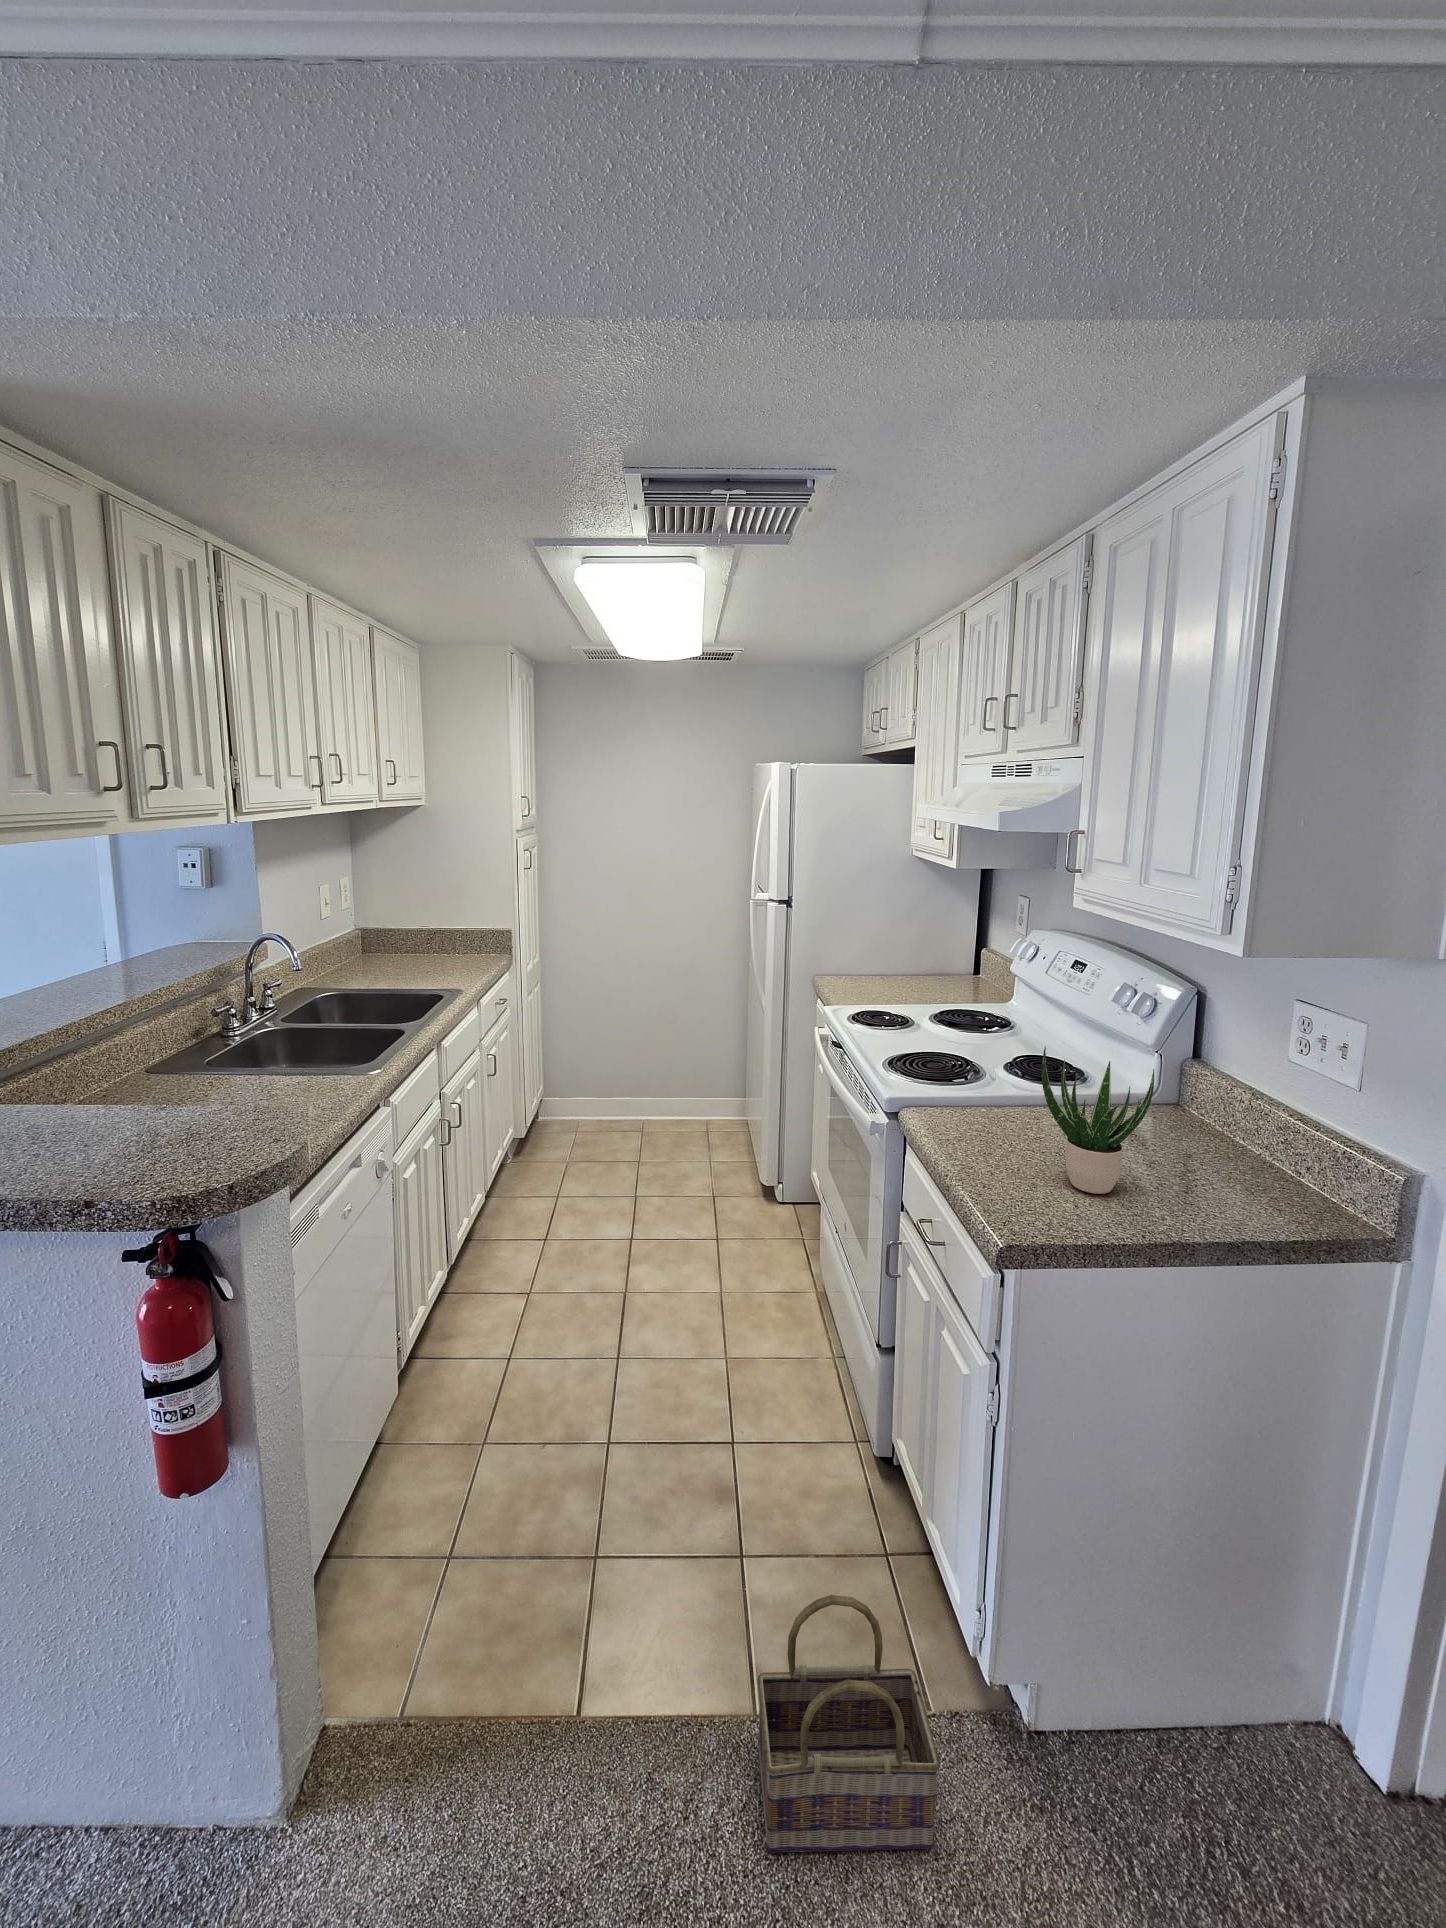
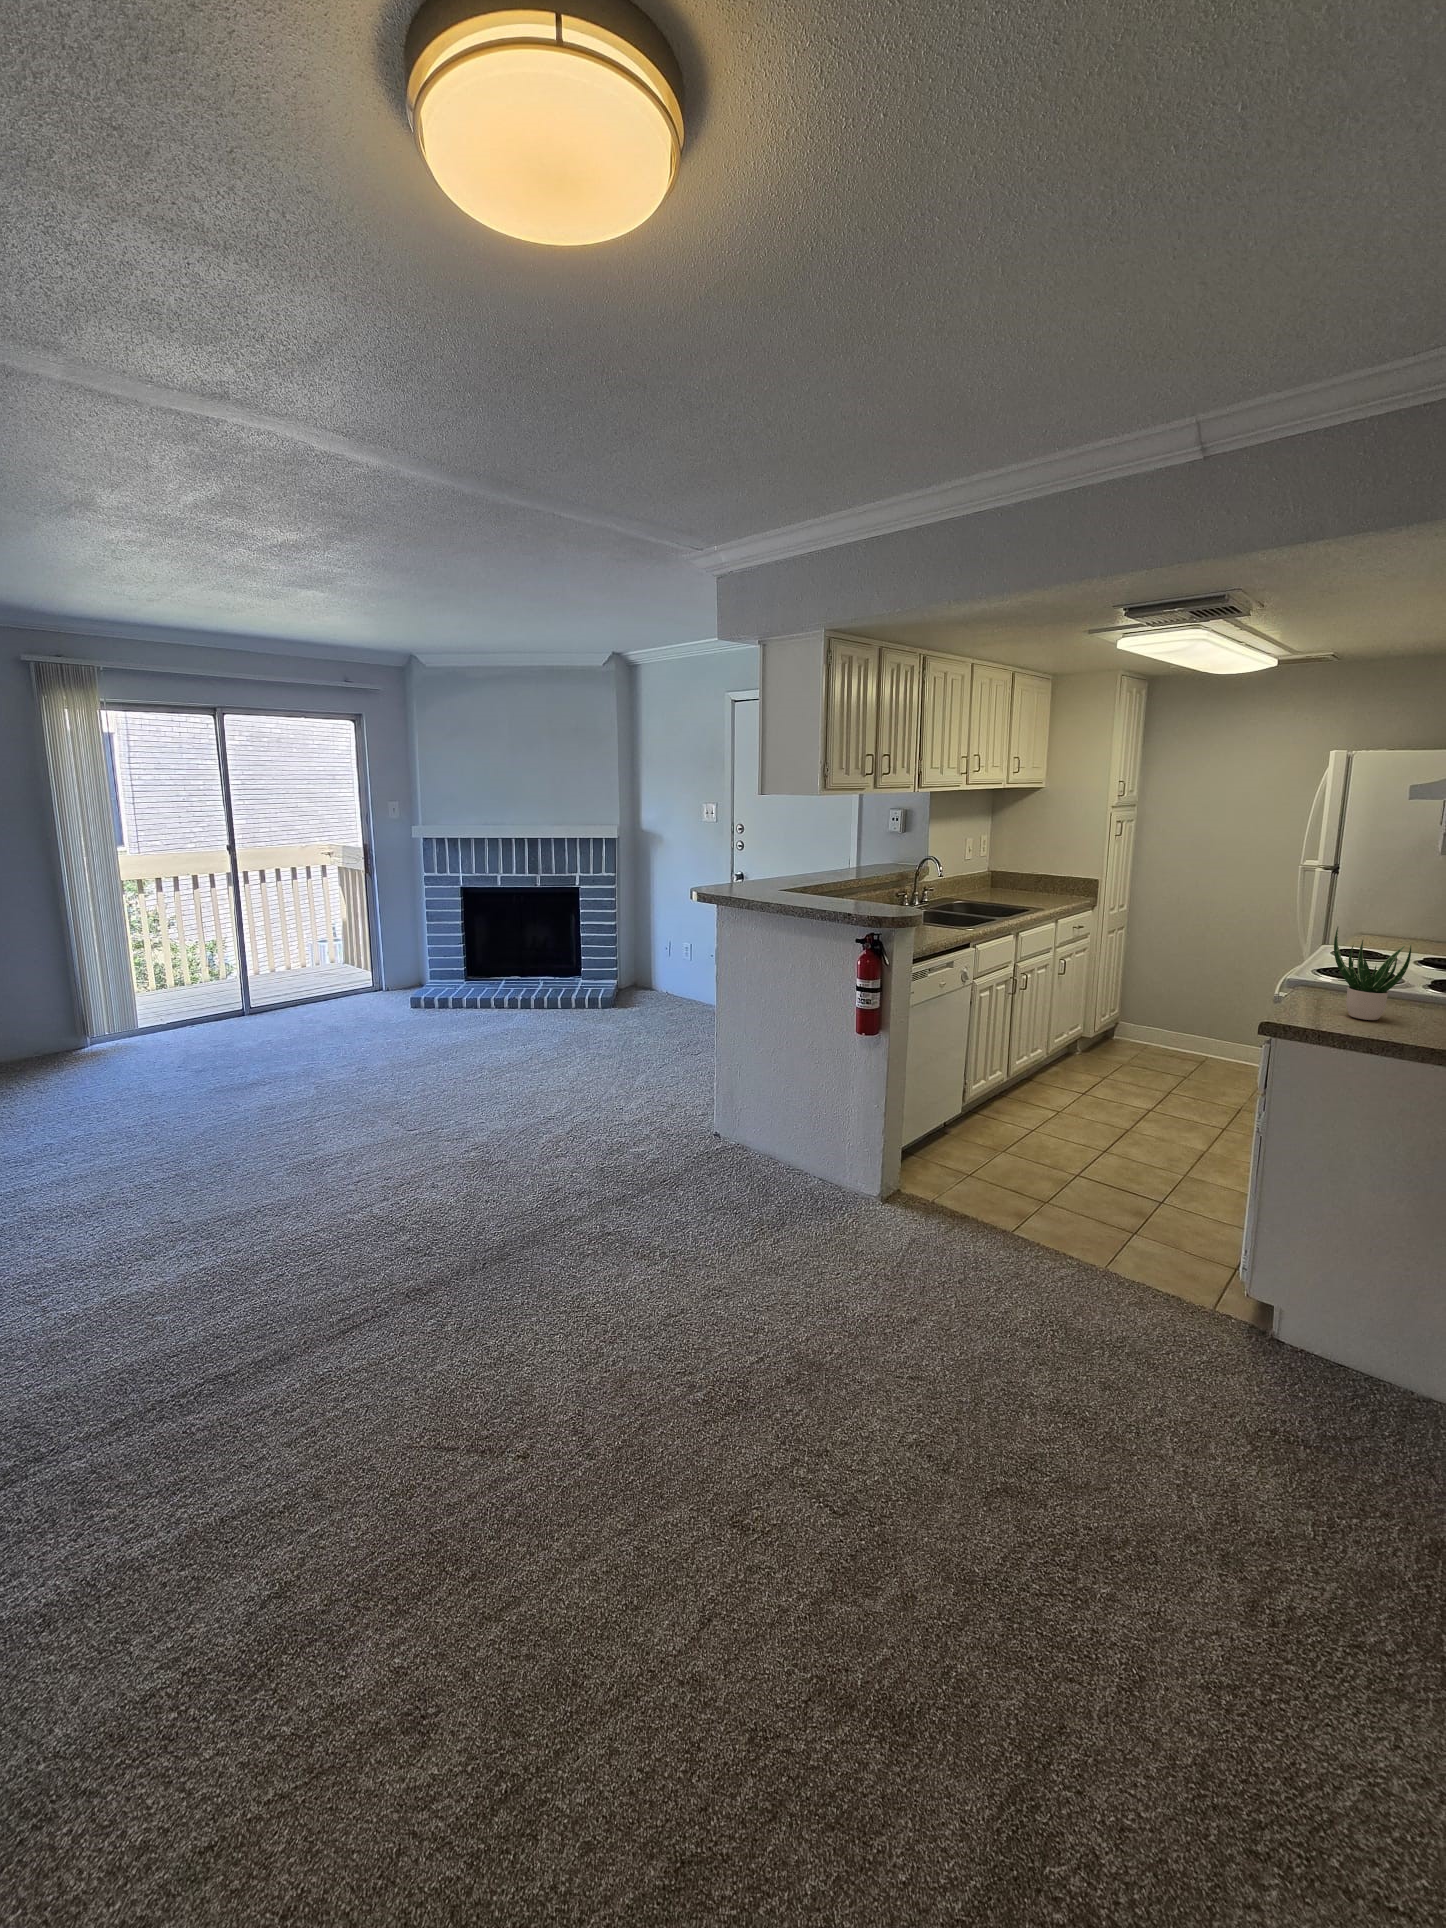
basket: present [757,1595,940,1853] -> none [1078,1191,1185,1314]

